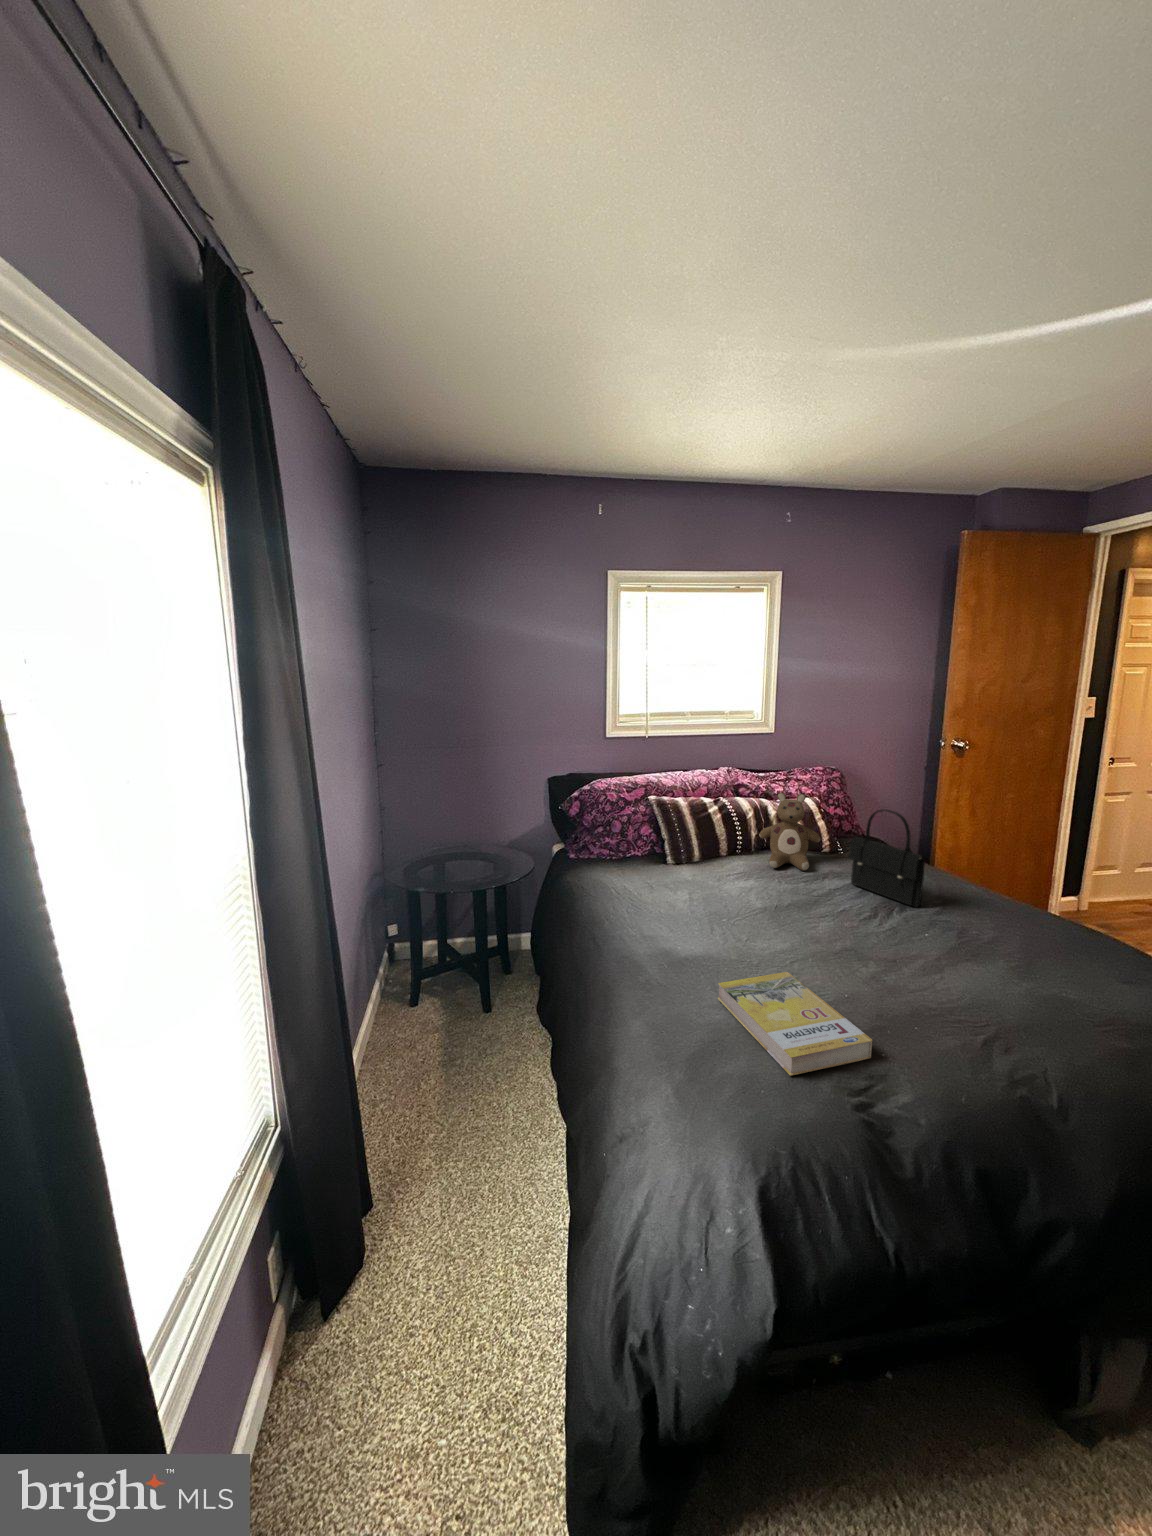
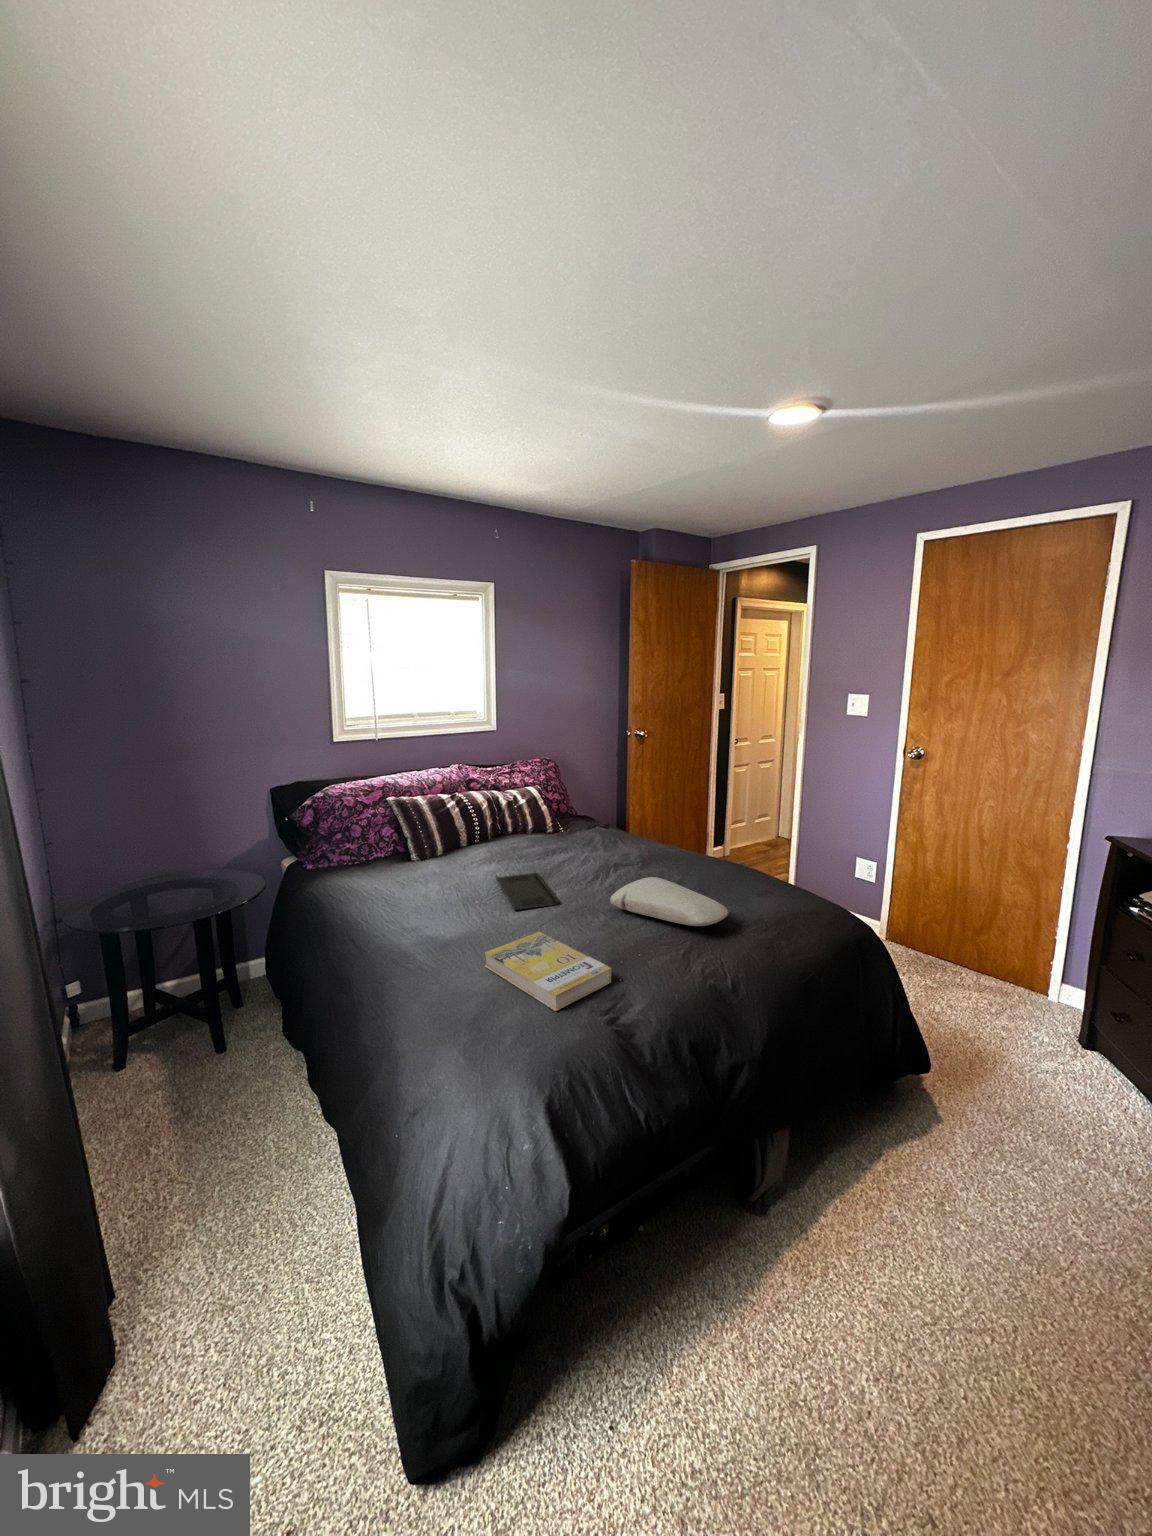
stuffed bear: present [759,793,820,871] -> none [495,783,546,850]
handbag: present [849,809,925,907] -> none [571,789,628,865]
tray: none [750,895,821,943] -> present [495,872,559,910]
pillow: none [887,931,1068,1013] -> present [610,877,728,926]

